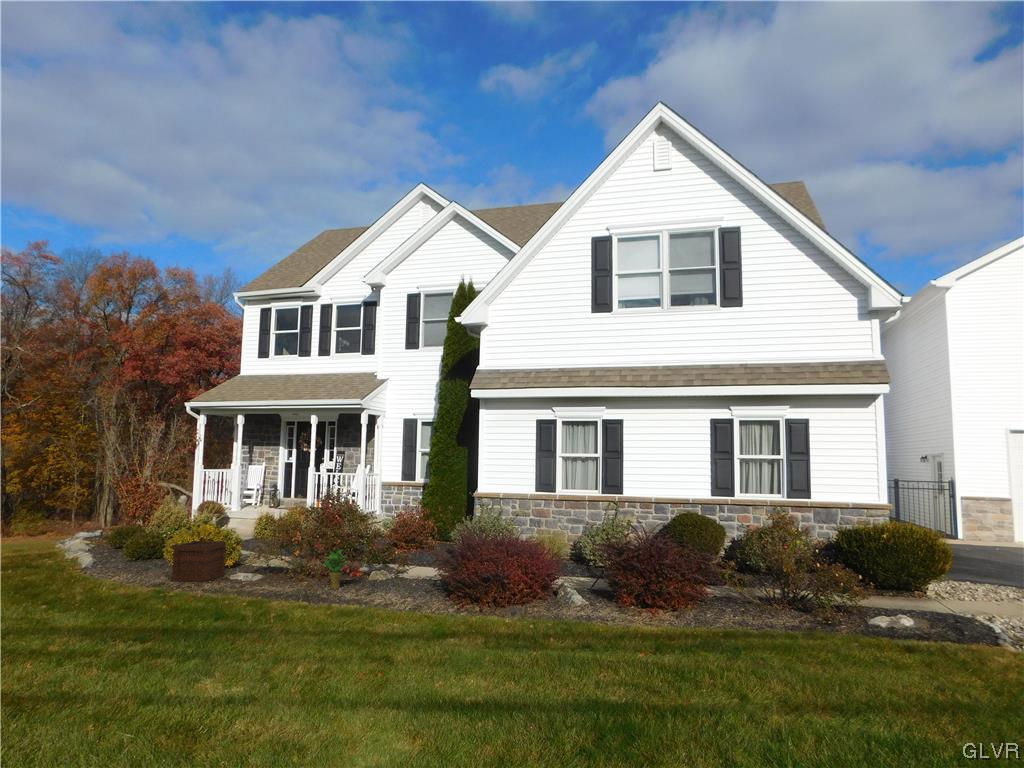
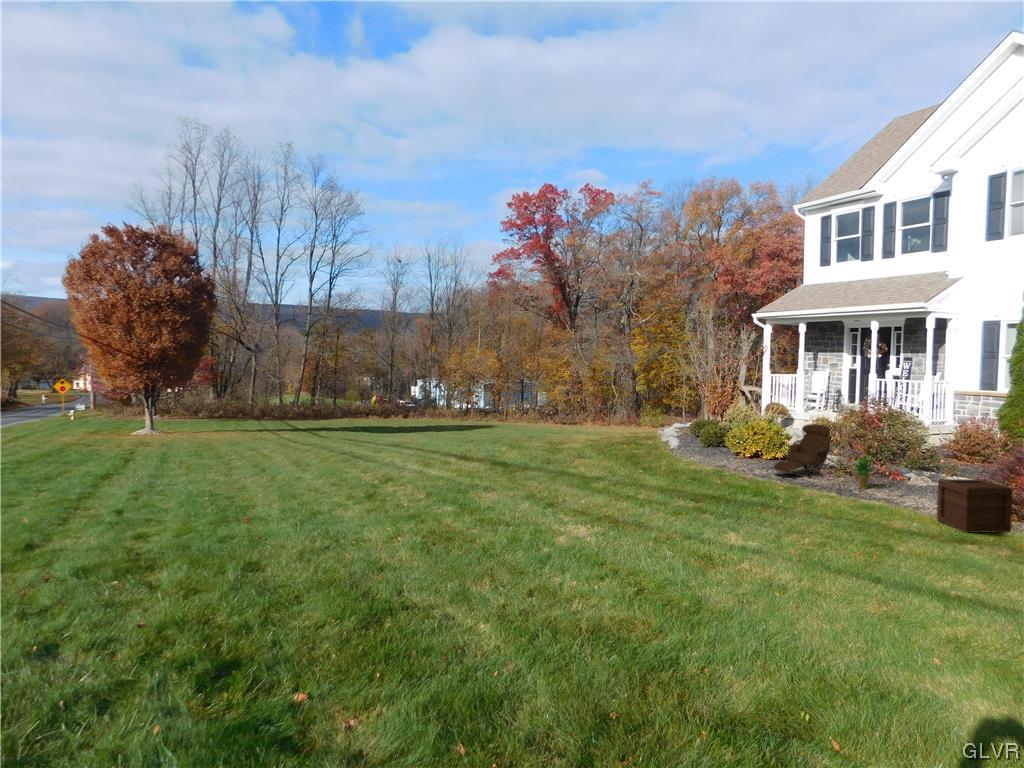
lounge chair: none [233,521,296,590] -> present [773,424,830,478]
wooden crate: present [172,541,226,582] -> present [937,479,1013,533]

